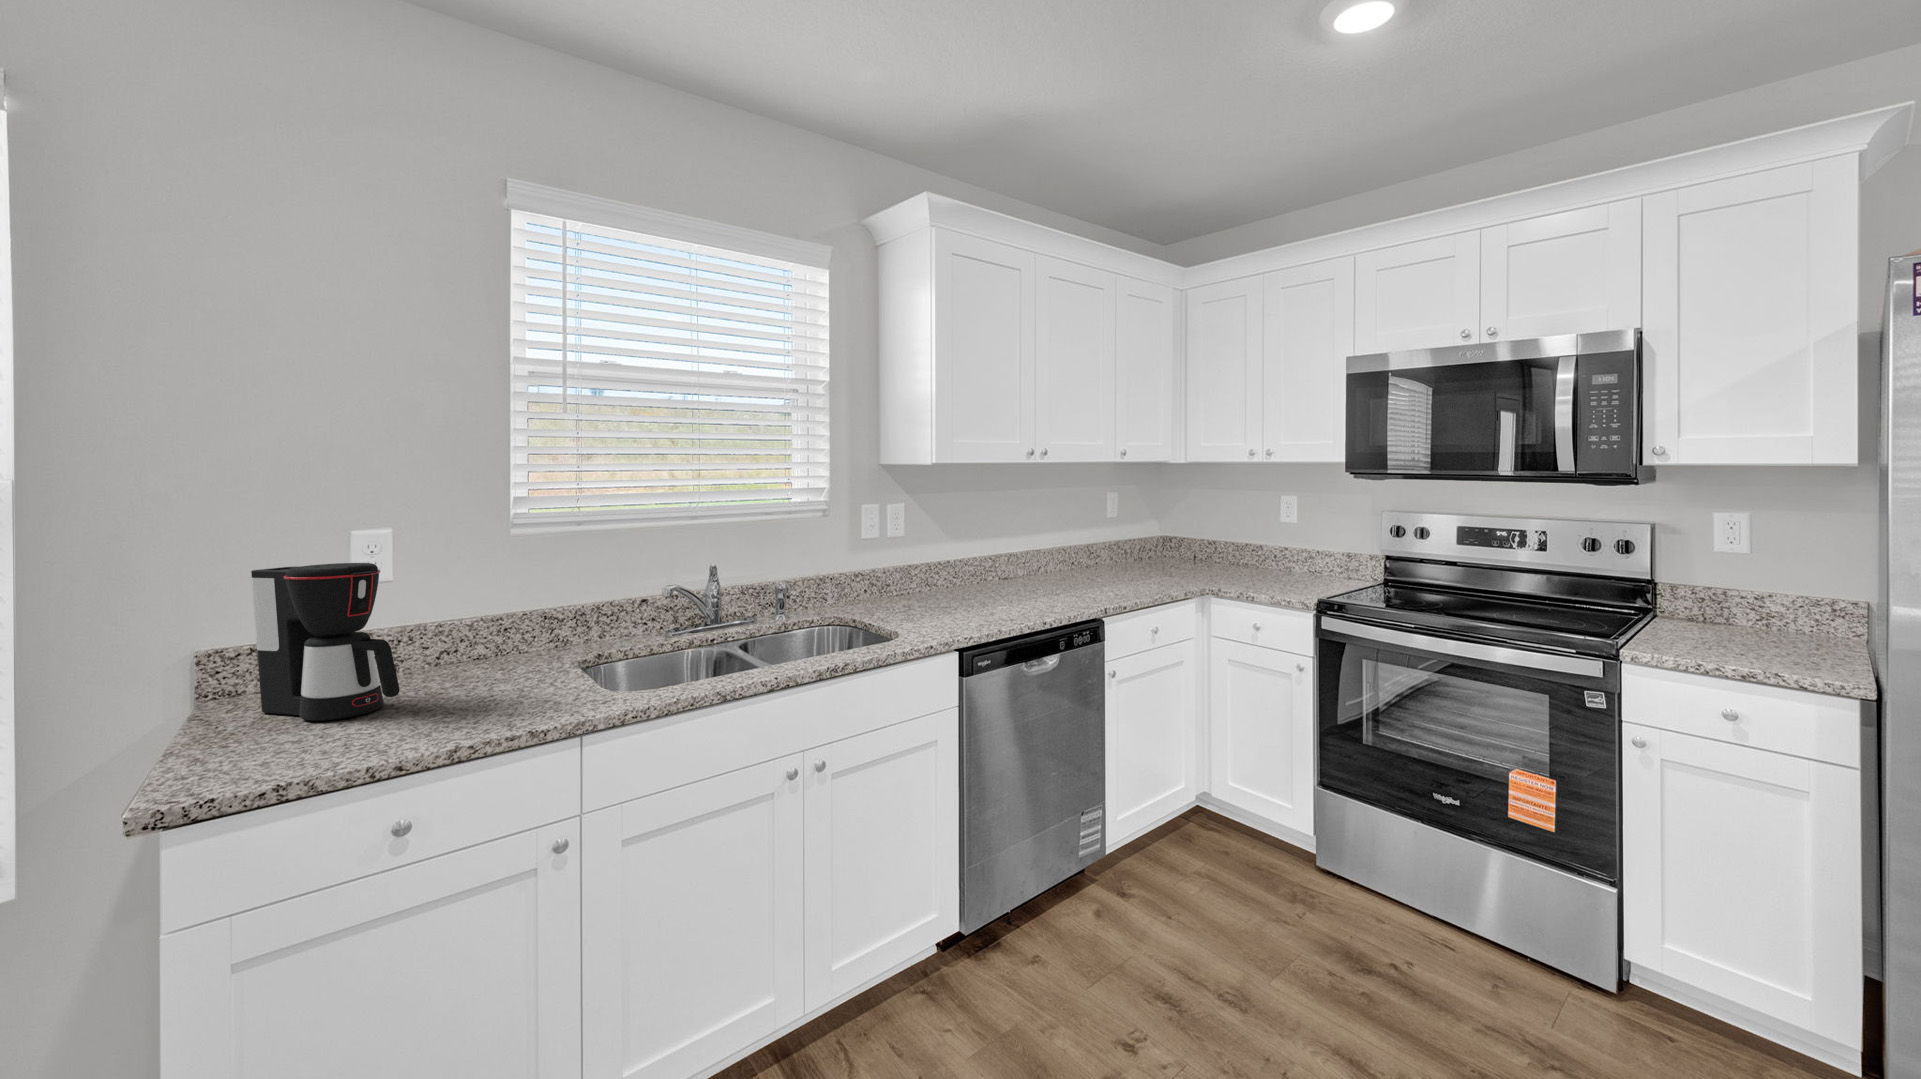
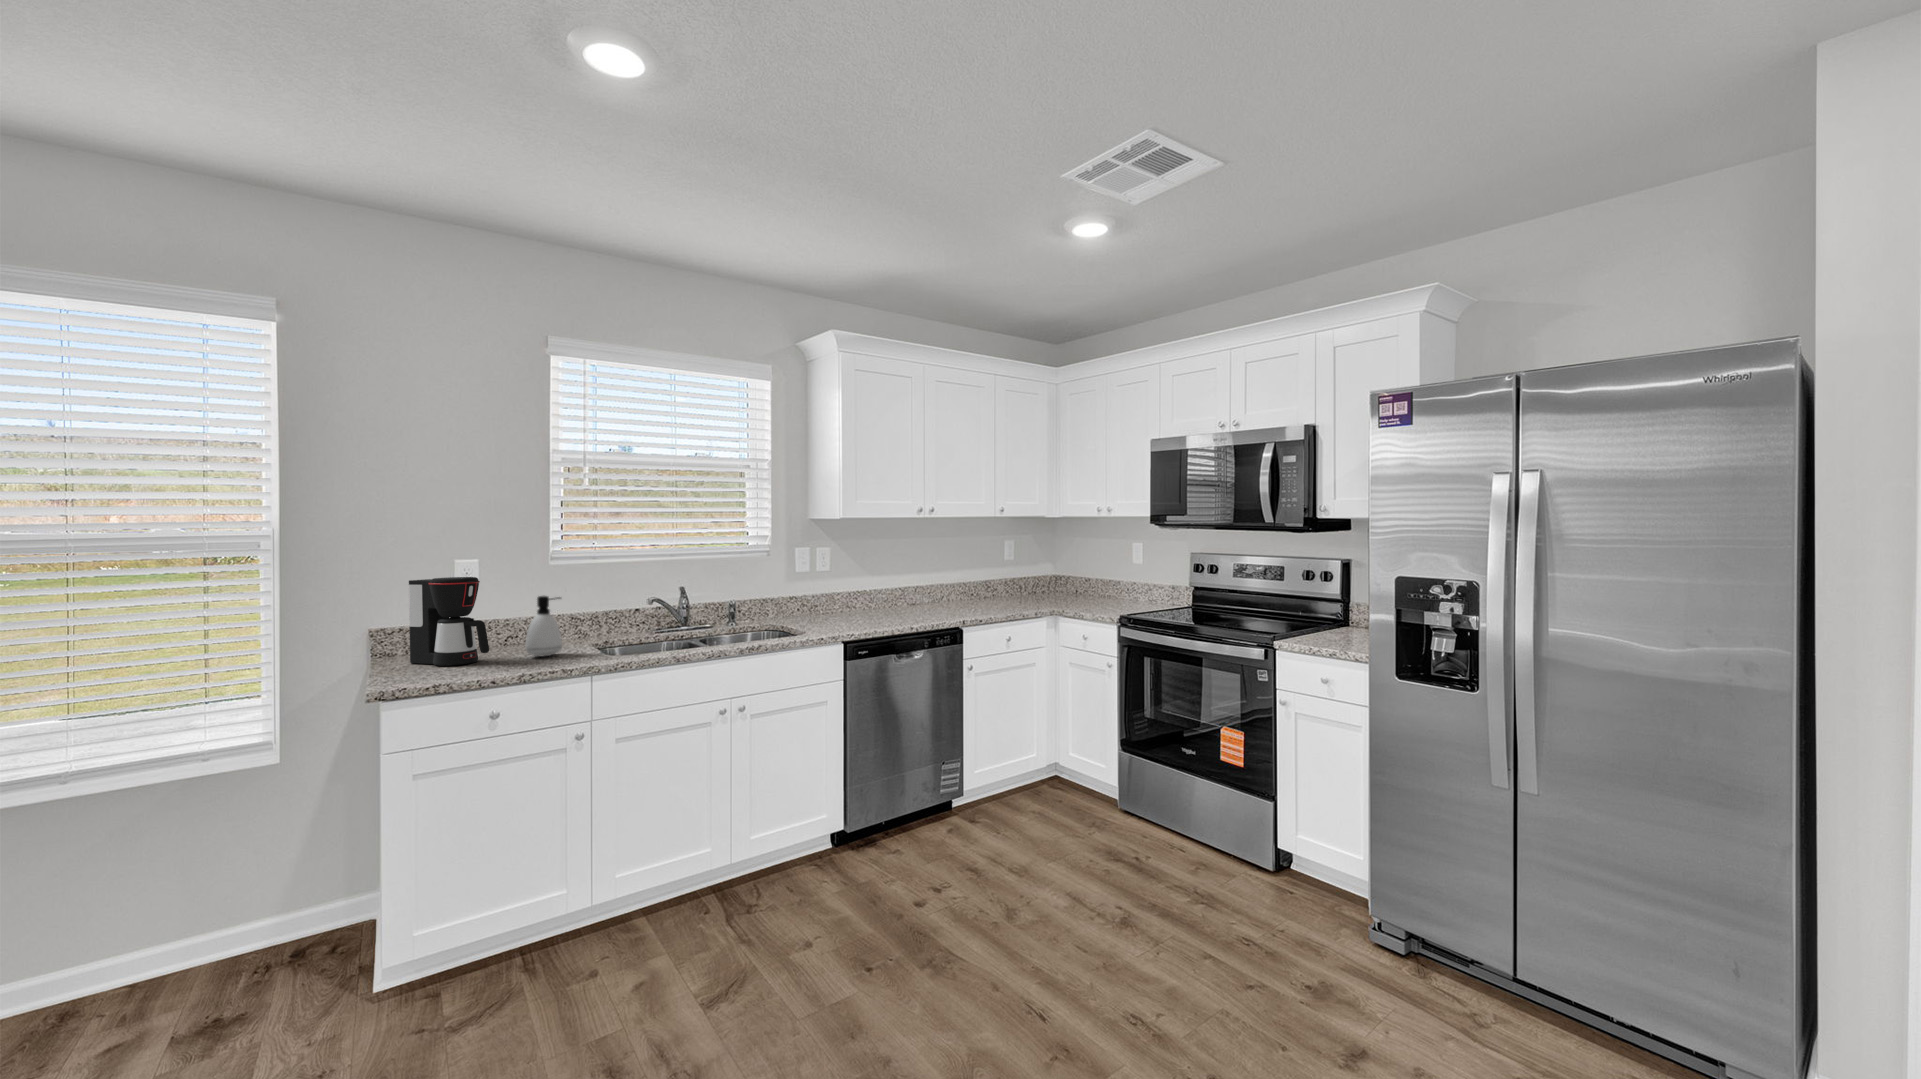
soap dispenser: none [466,593,529,695] -> present [526,596,562,657]

